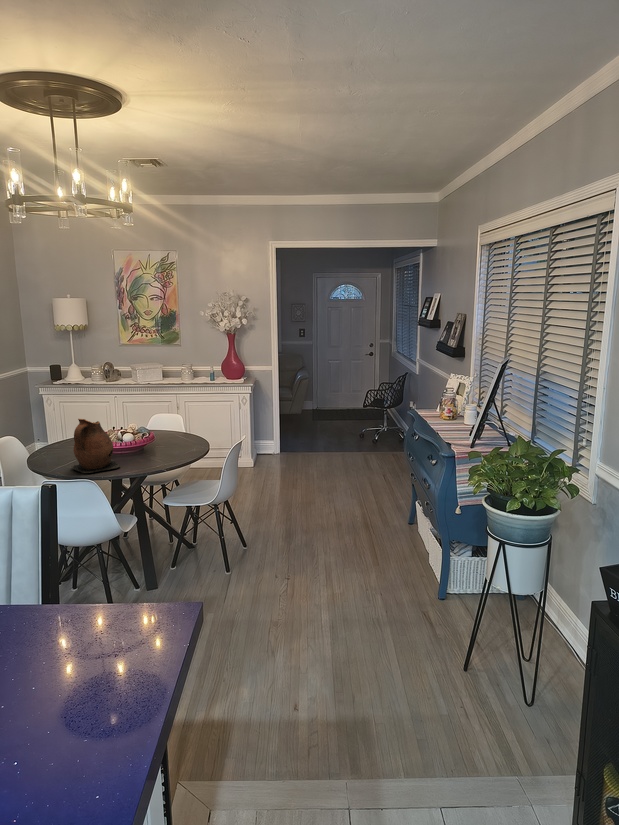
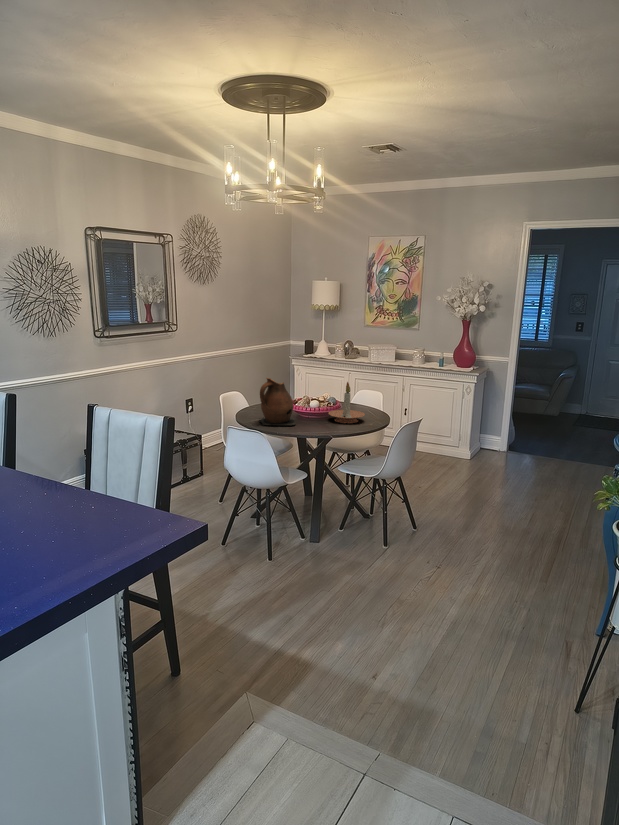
candle holder: none [148,410,188,455] -> present [329,382,365,423]

